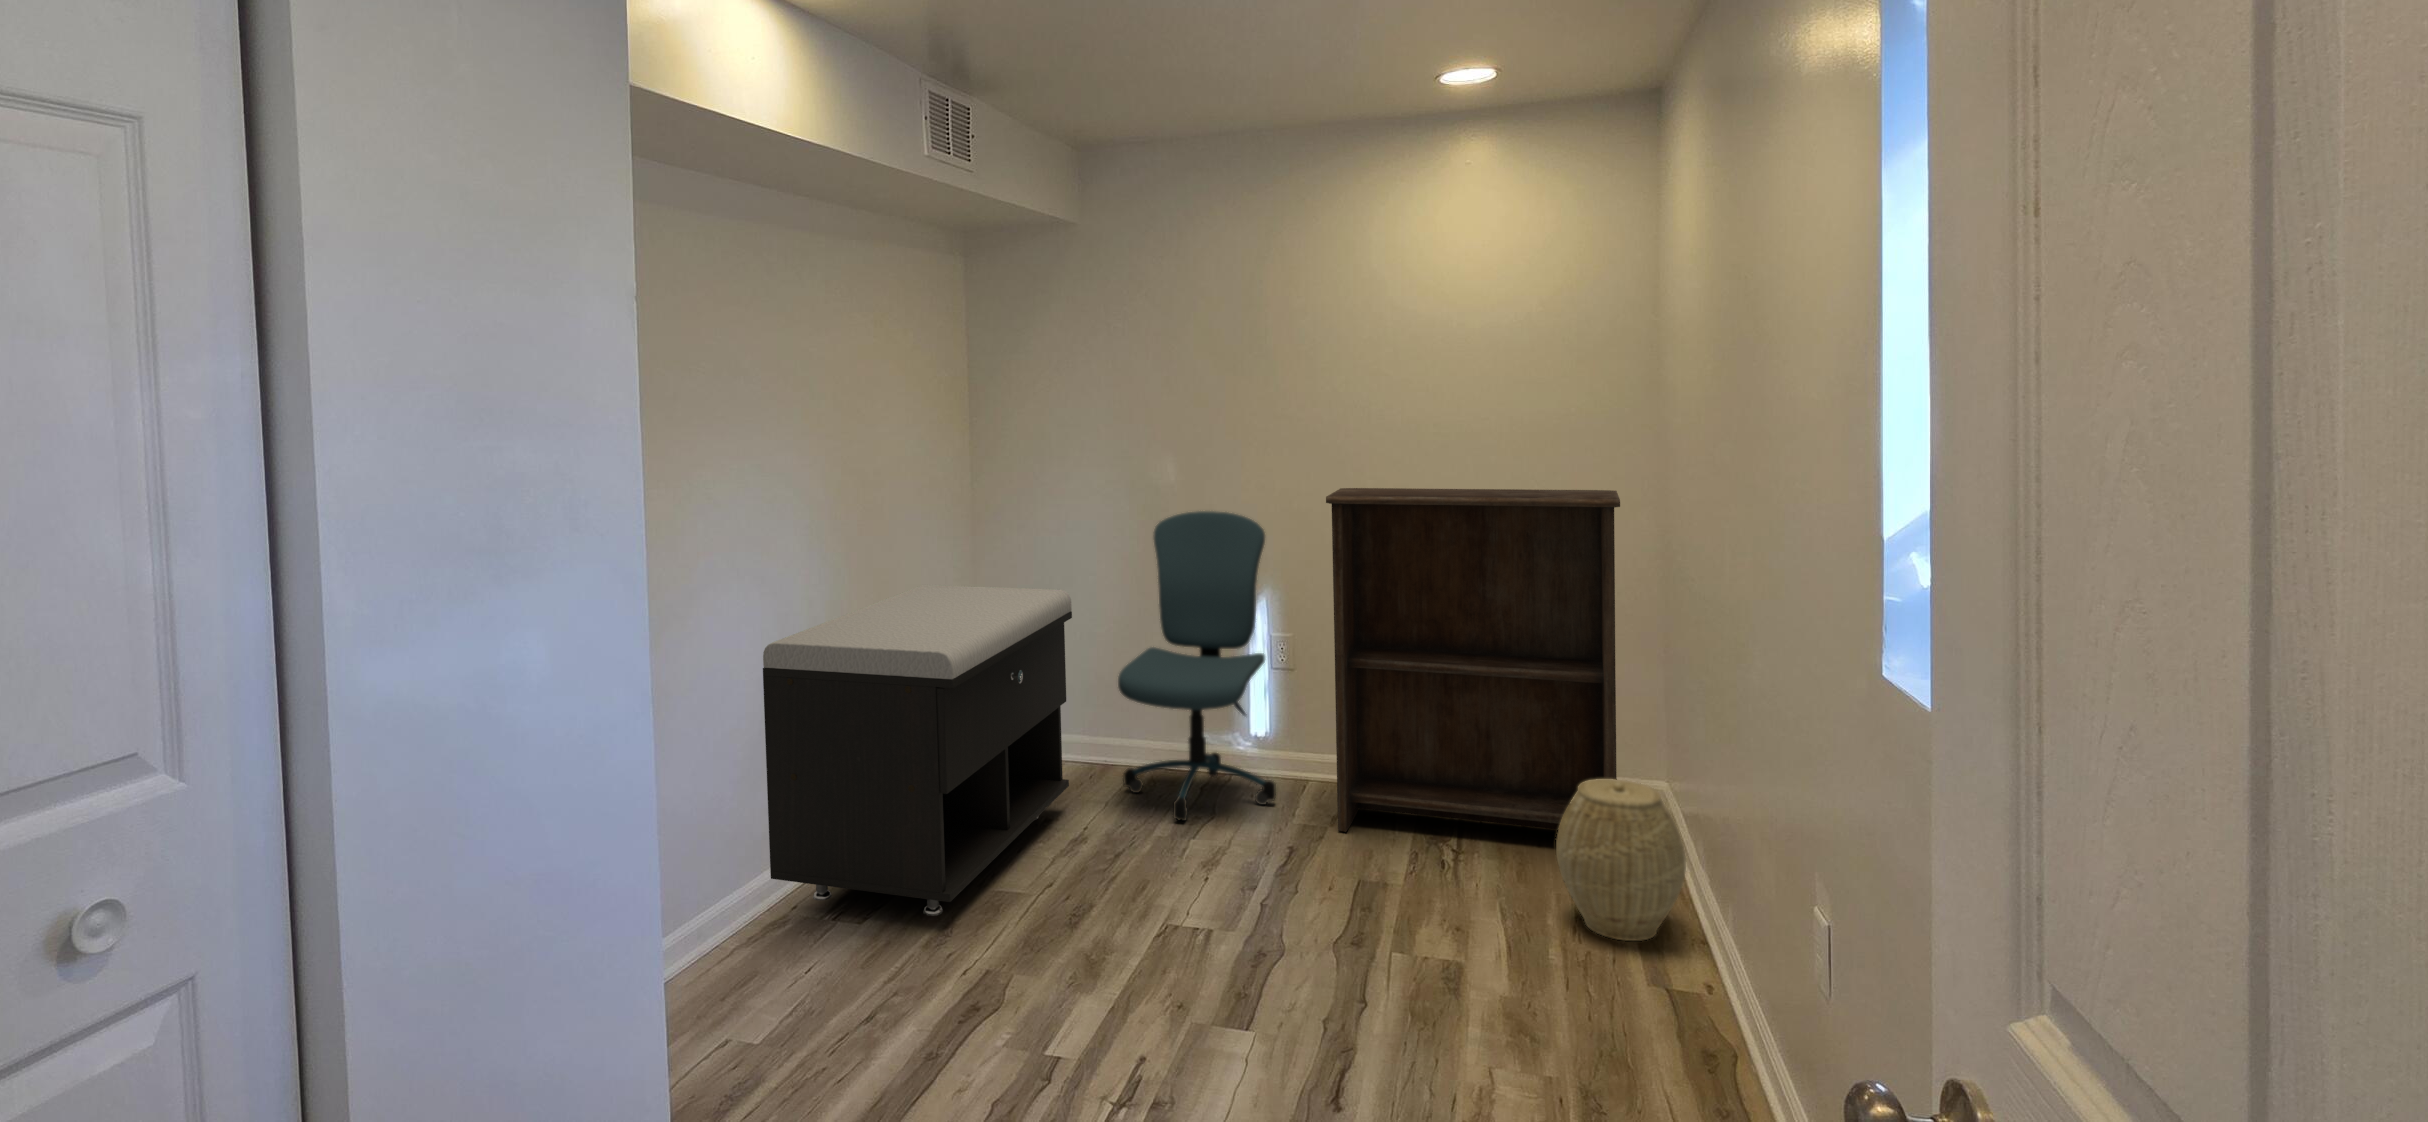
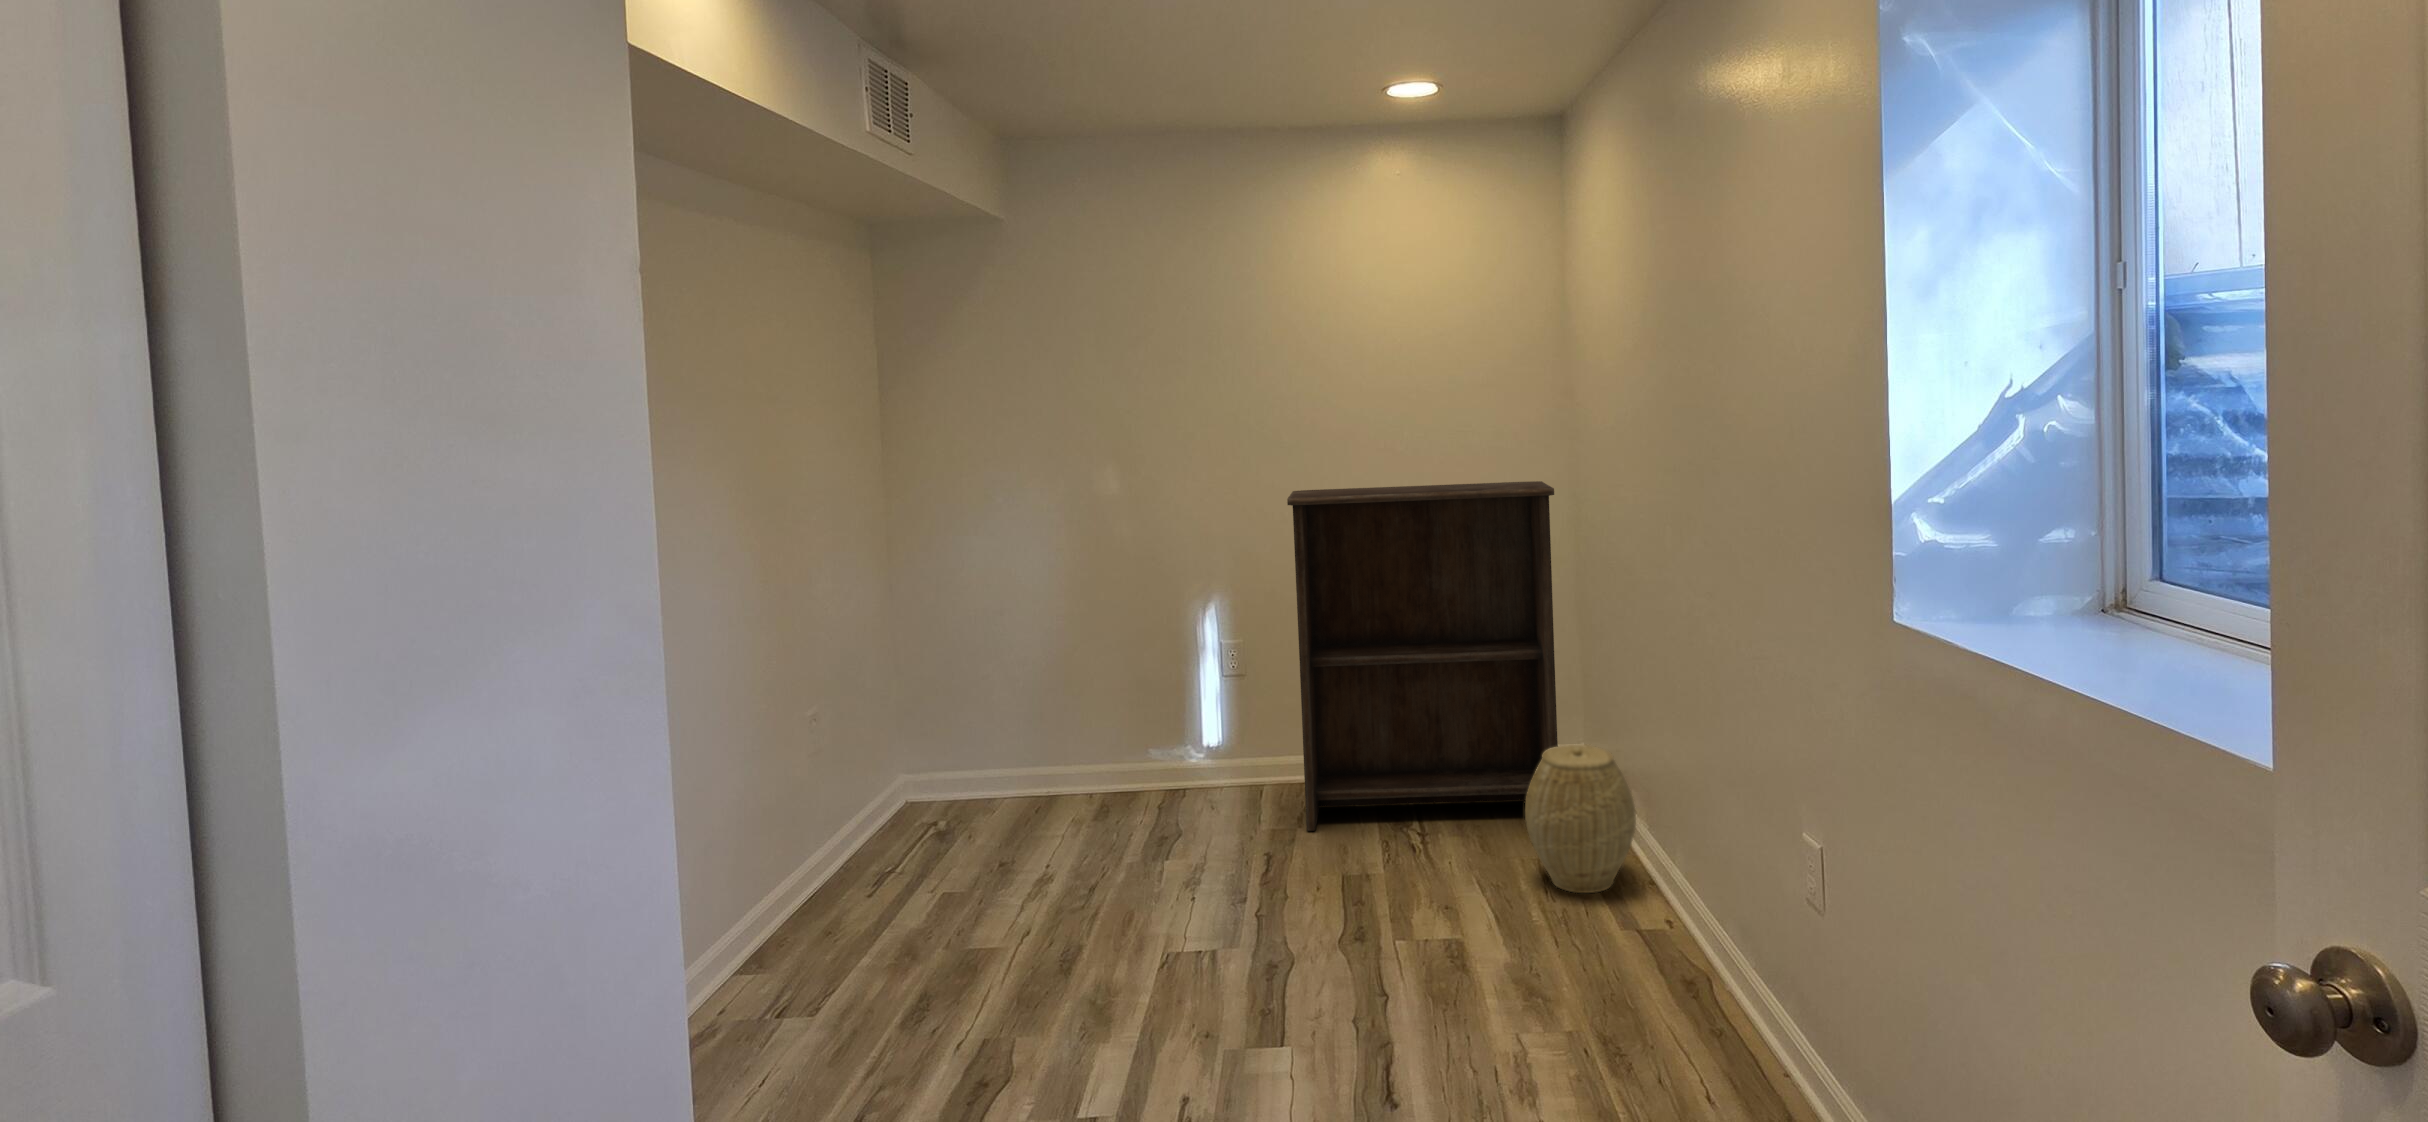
office chair: present [1118,511,1276,821] -> none [1076,522,1238,844]
storage bench: present [763,585,1072,916] -> none [675,613,1025,998]

